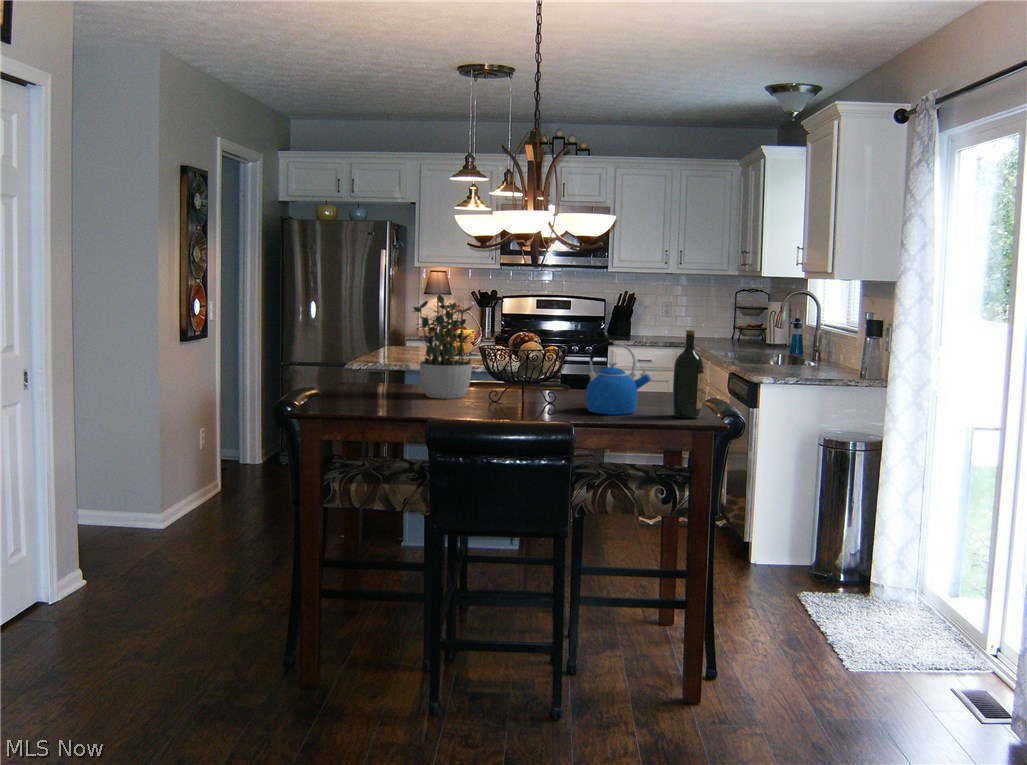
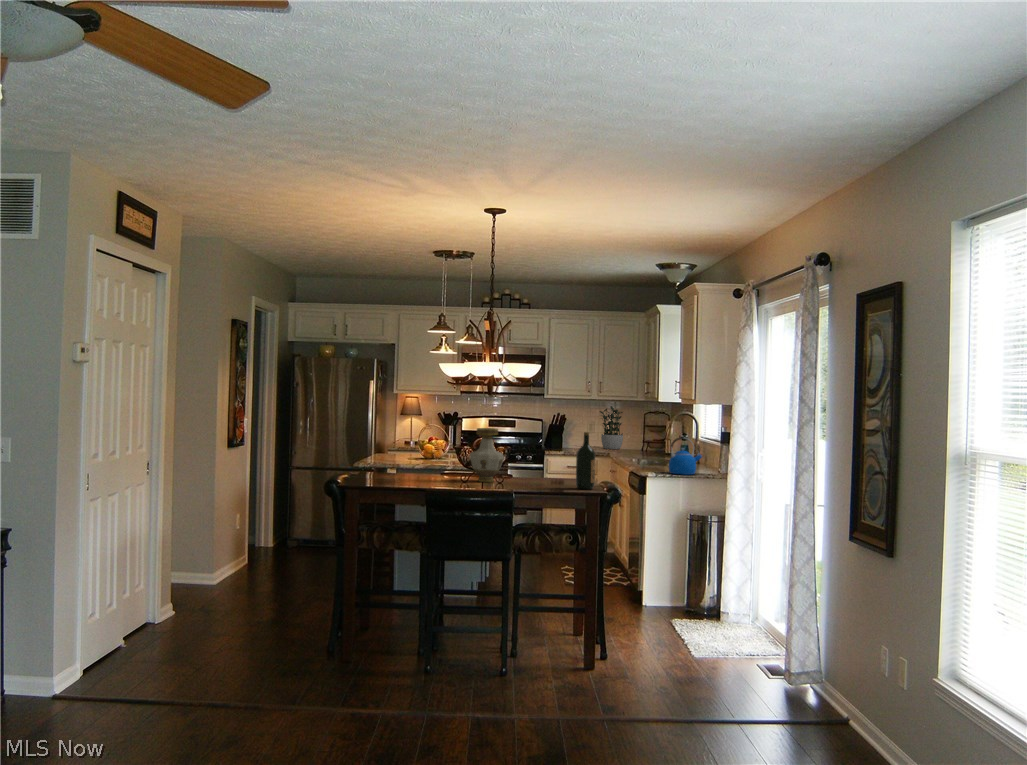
potted plant: present [413,295,472,399] -> present [600,406,623,449]
vase: none [509,321,560,403] -> present [470,428,504,482]
kettle: present [585,341,651,415] -> present [669,437,702,475]

